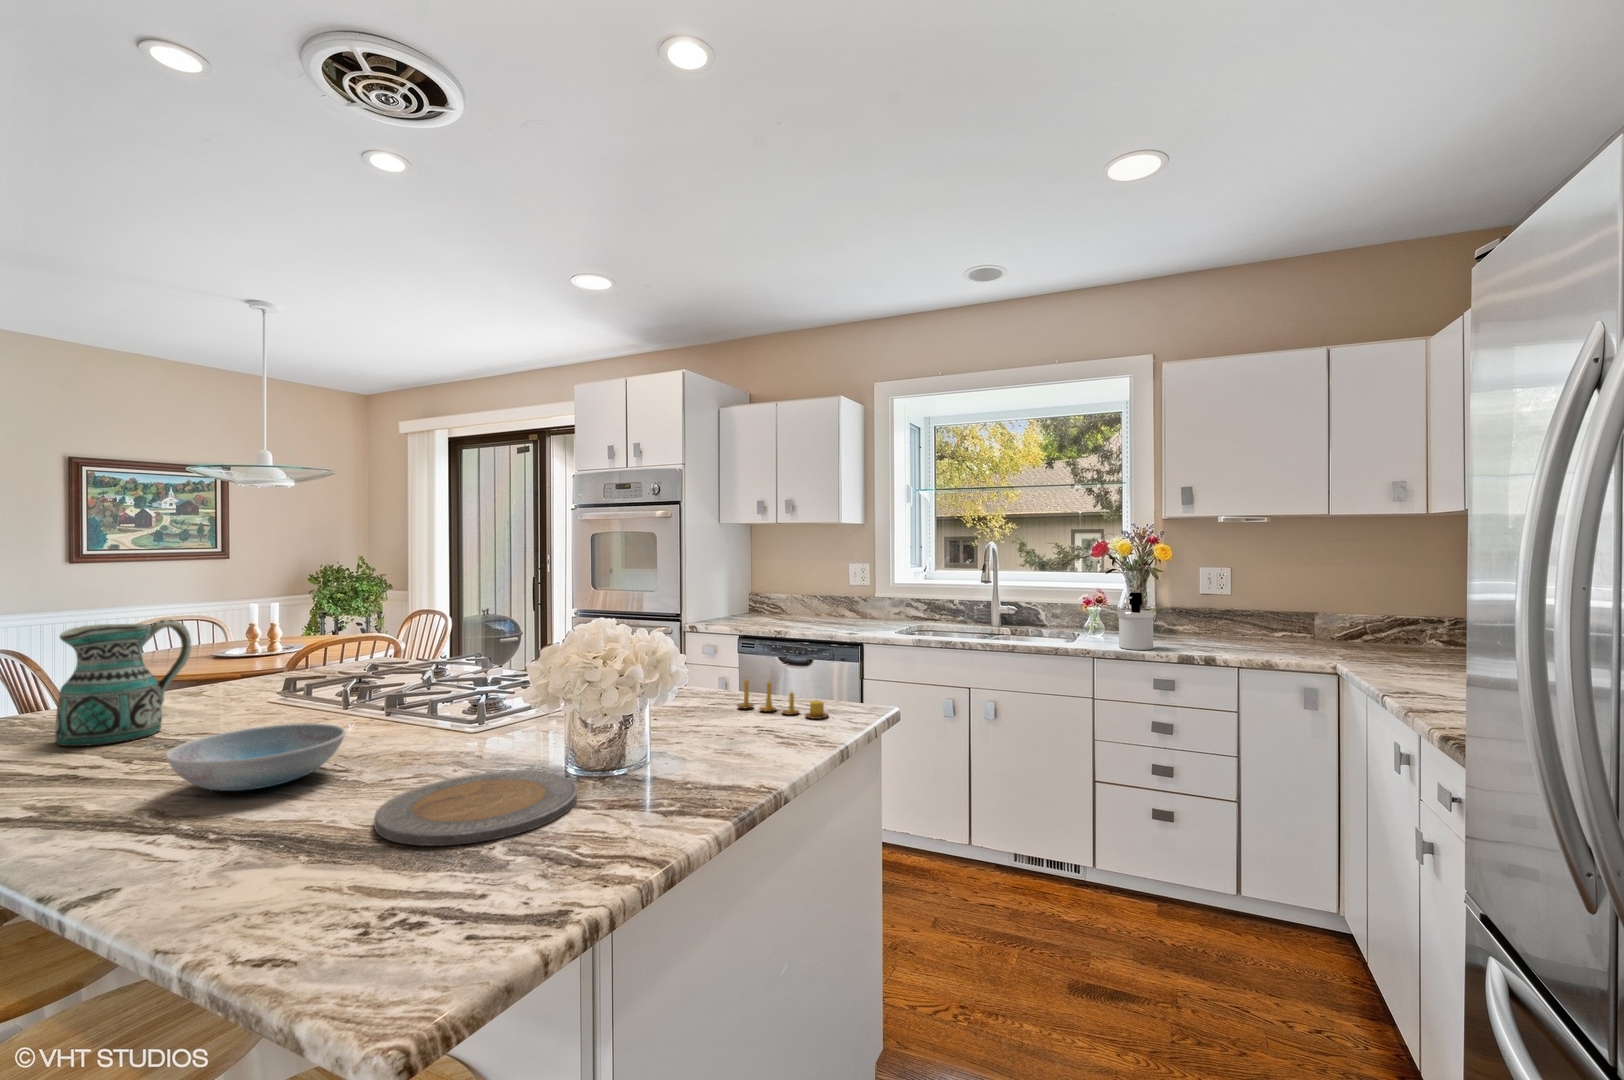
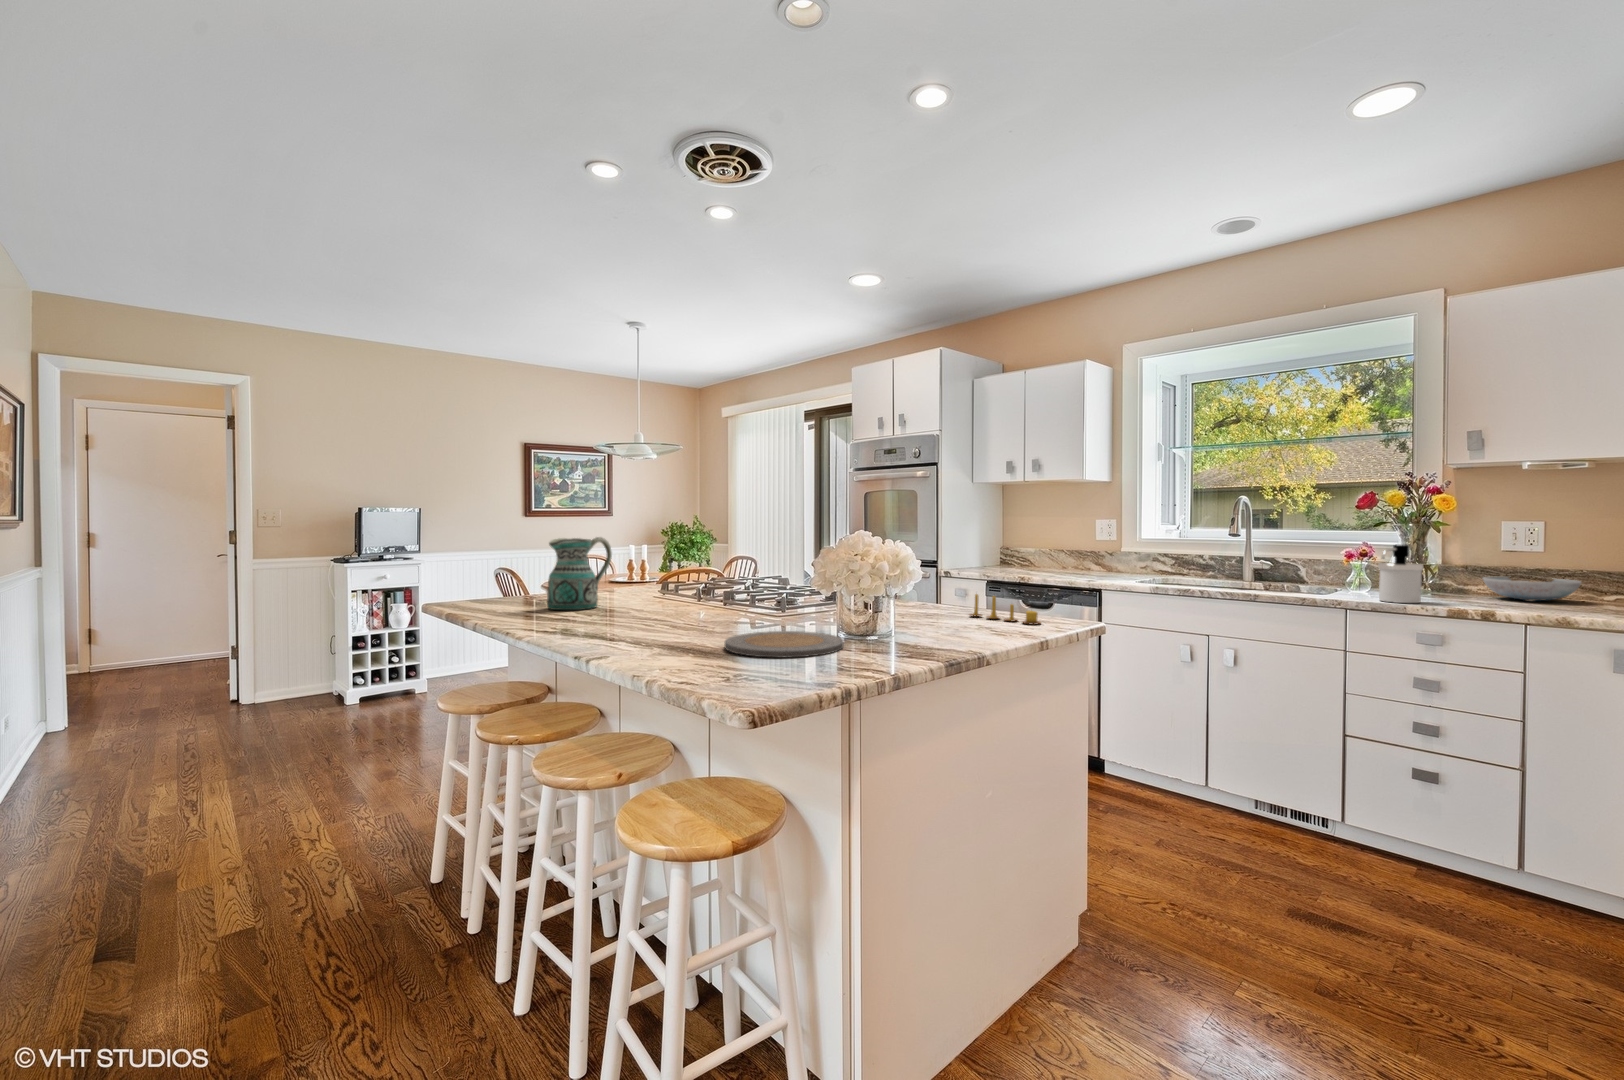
dish: present [166,723,346,791] -> present [1483,577,1581,601]

